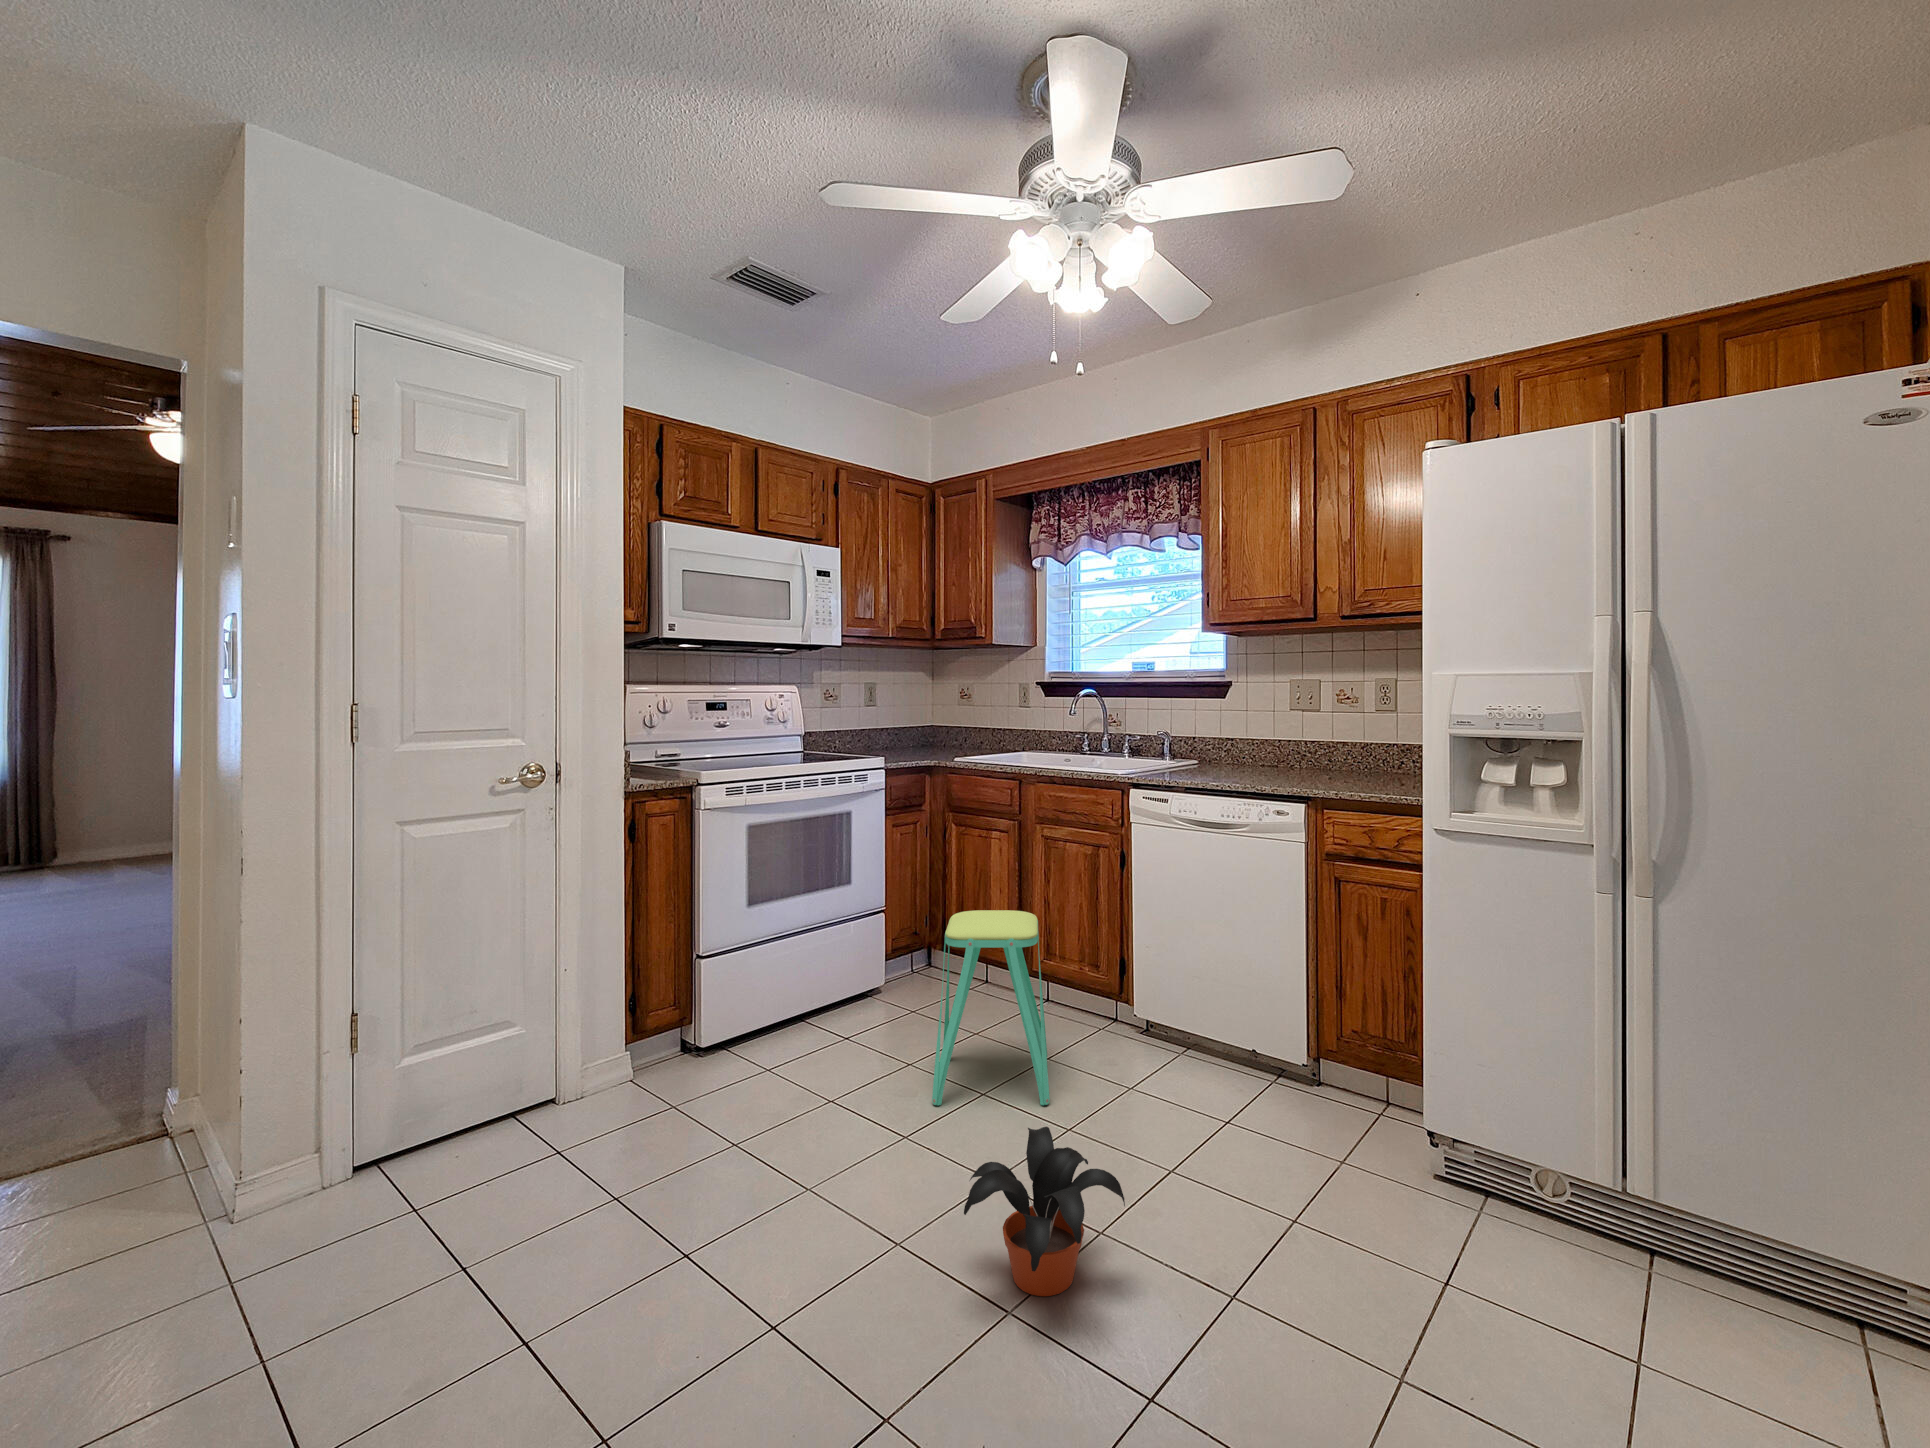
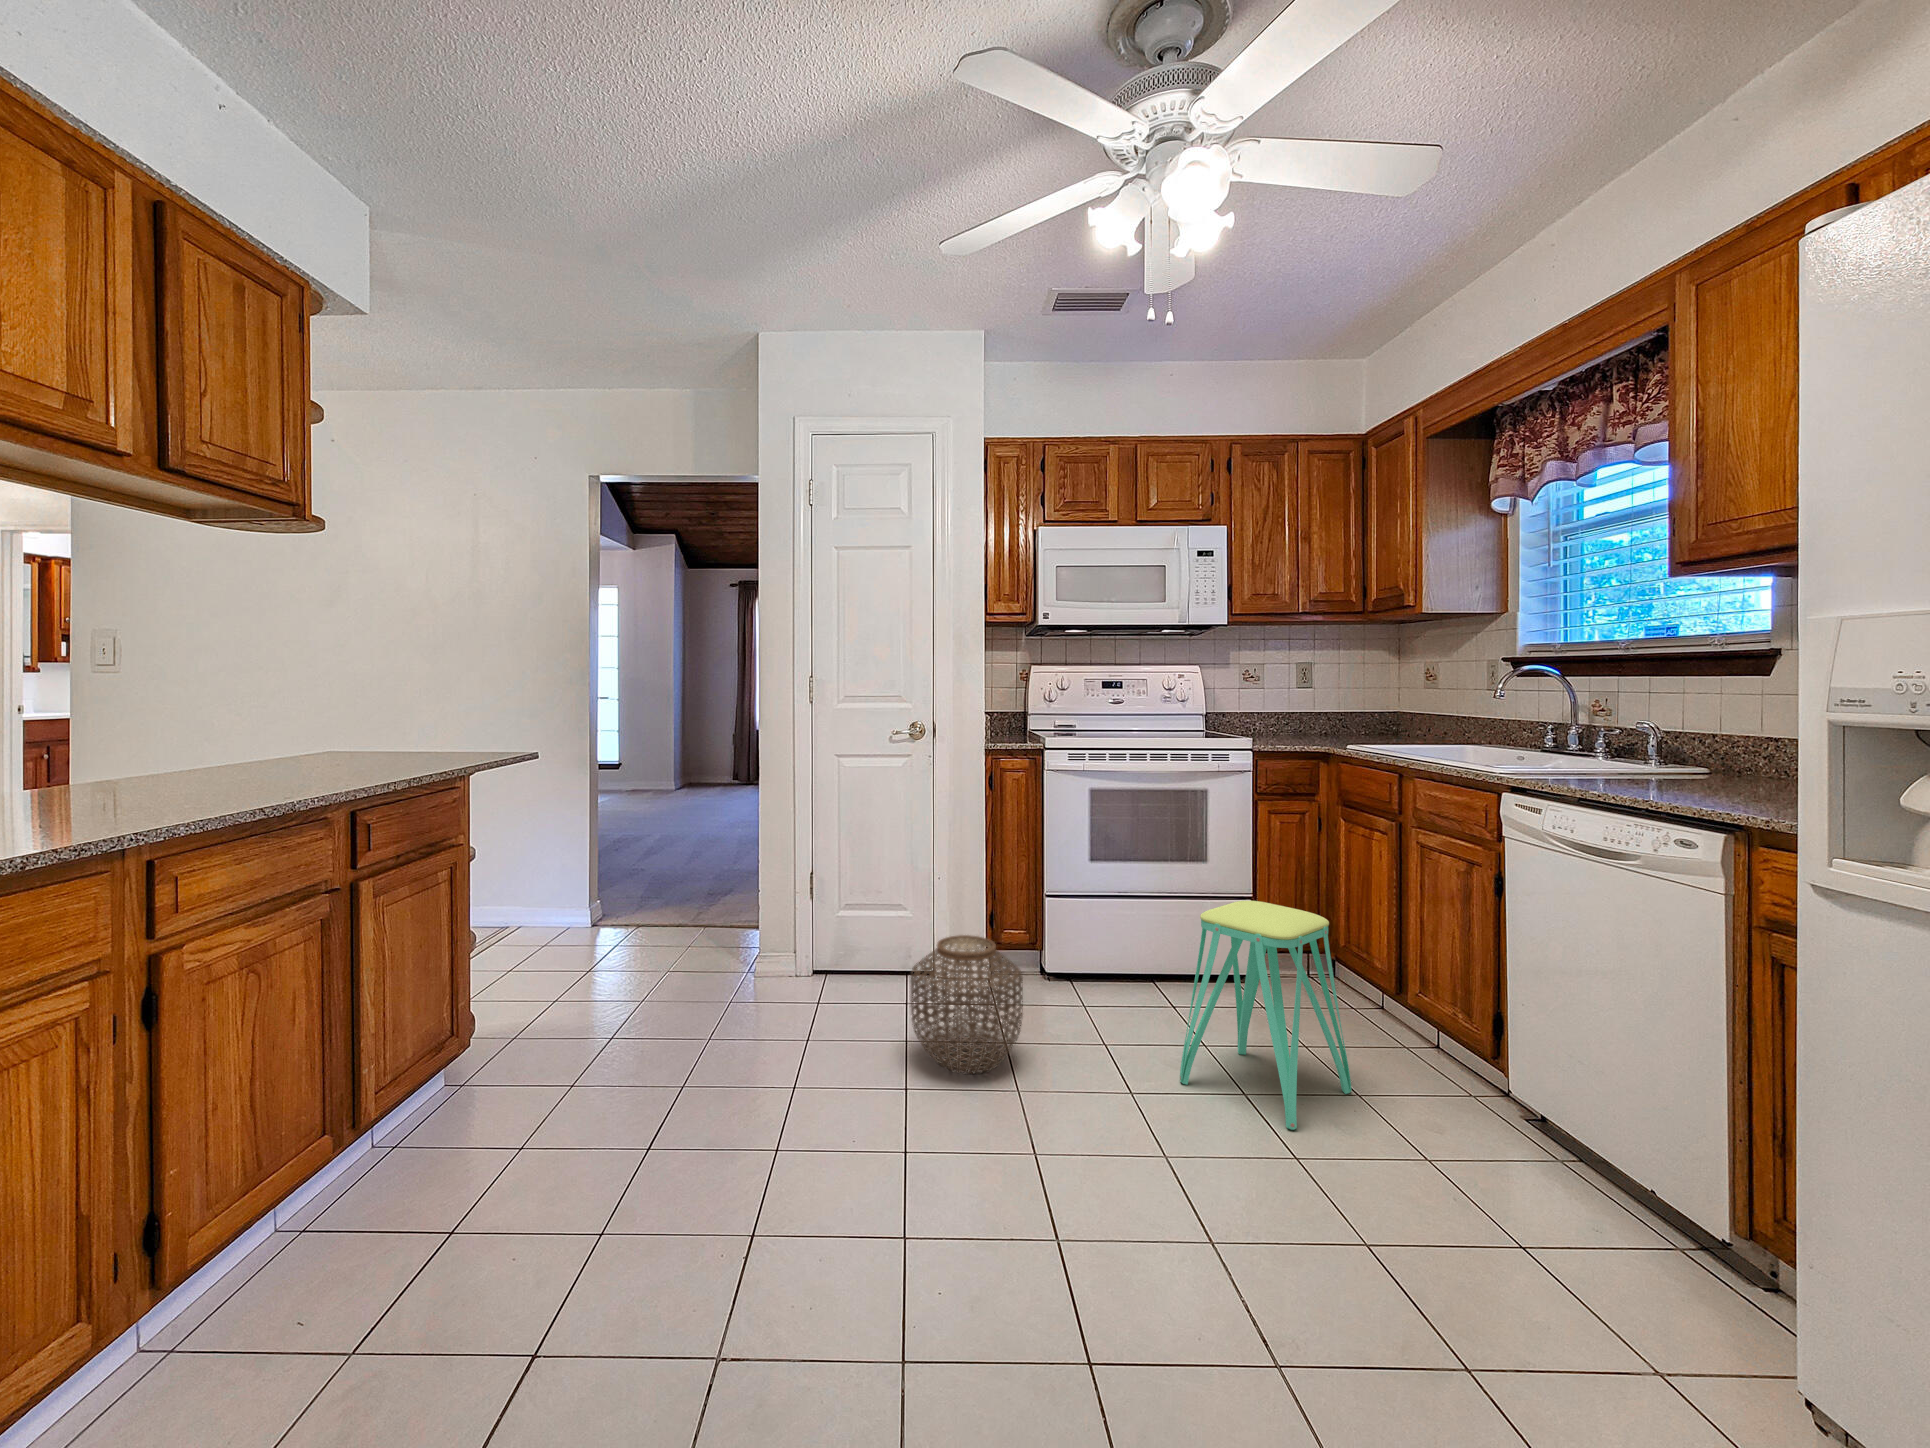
woven basket: none [643,1022,791,1200] -> present [911,935,1023,1074]
potted plant: present [964,1127,1125,1296] -> none [1018,1103,1178,1267]

